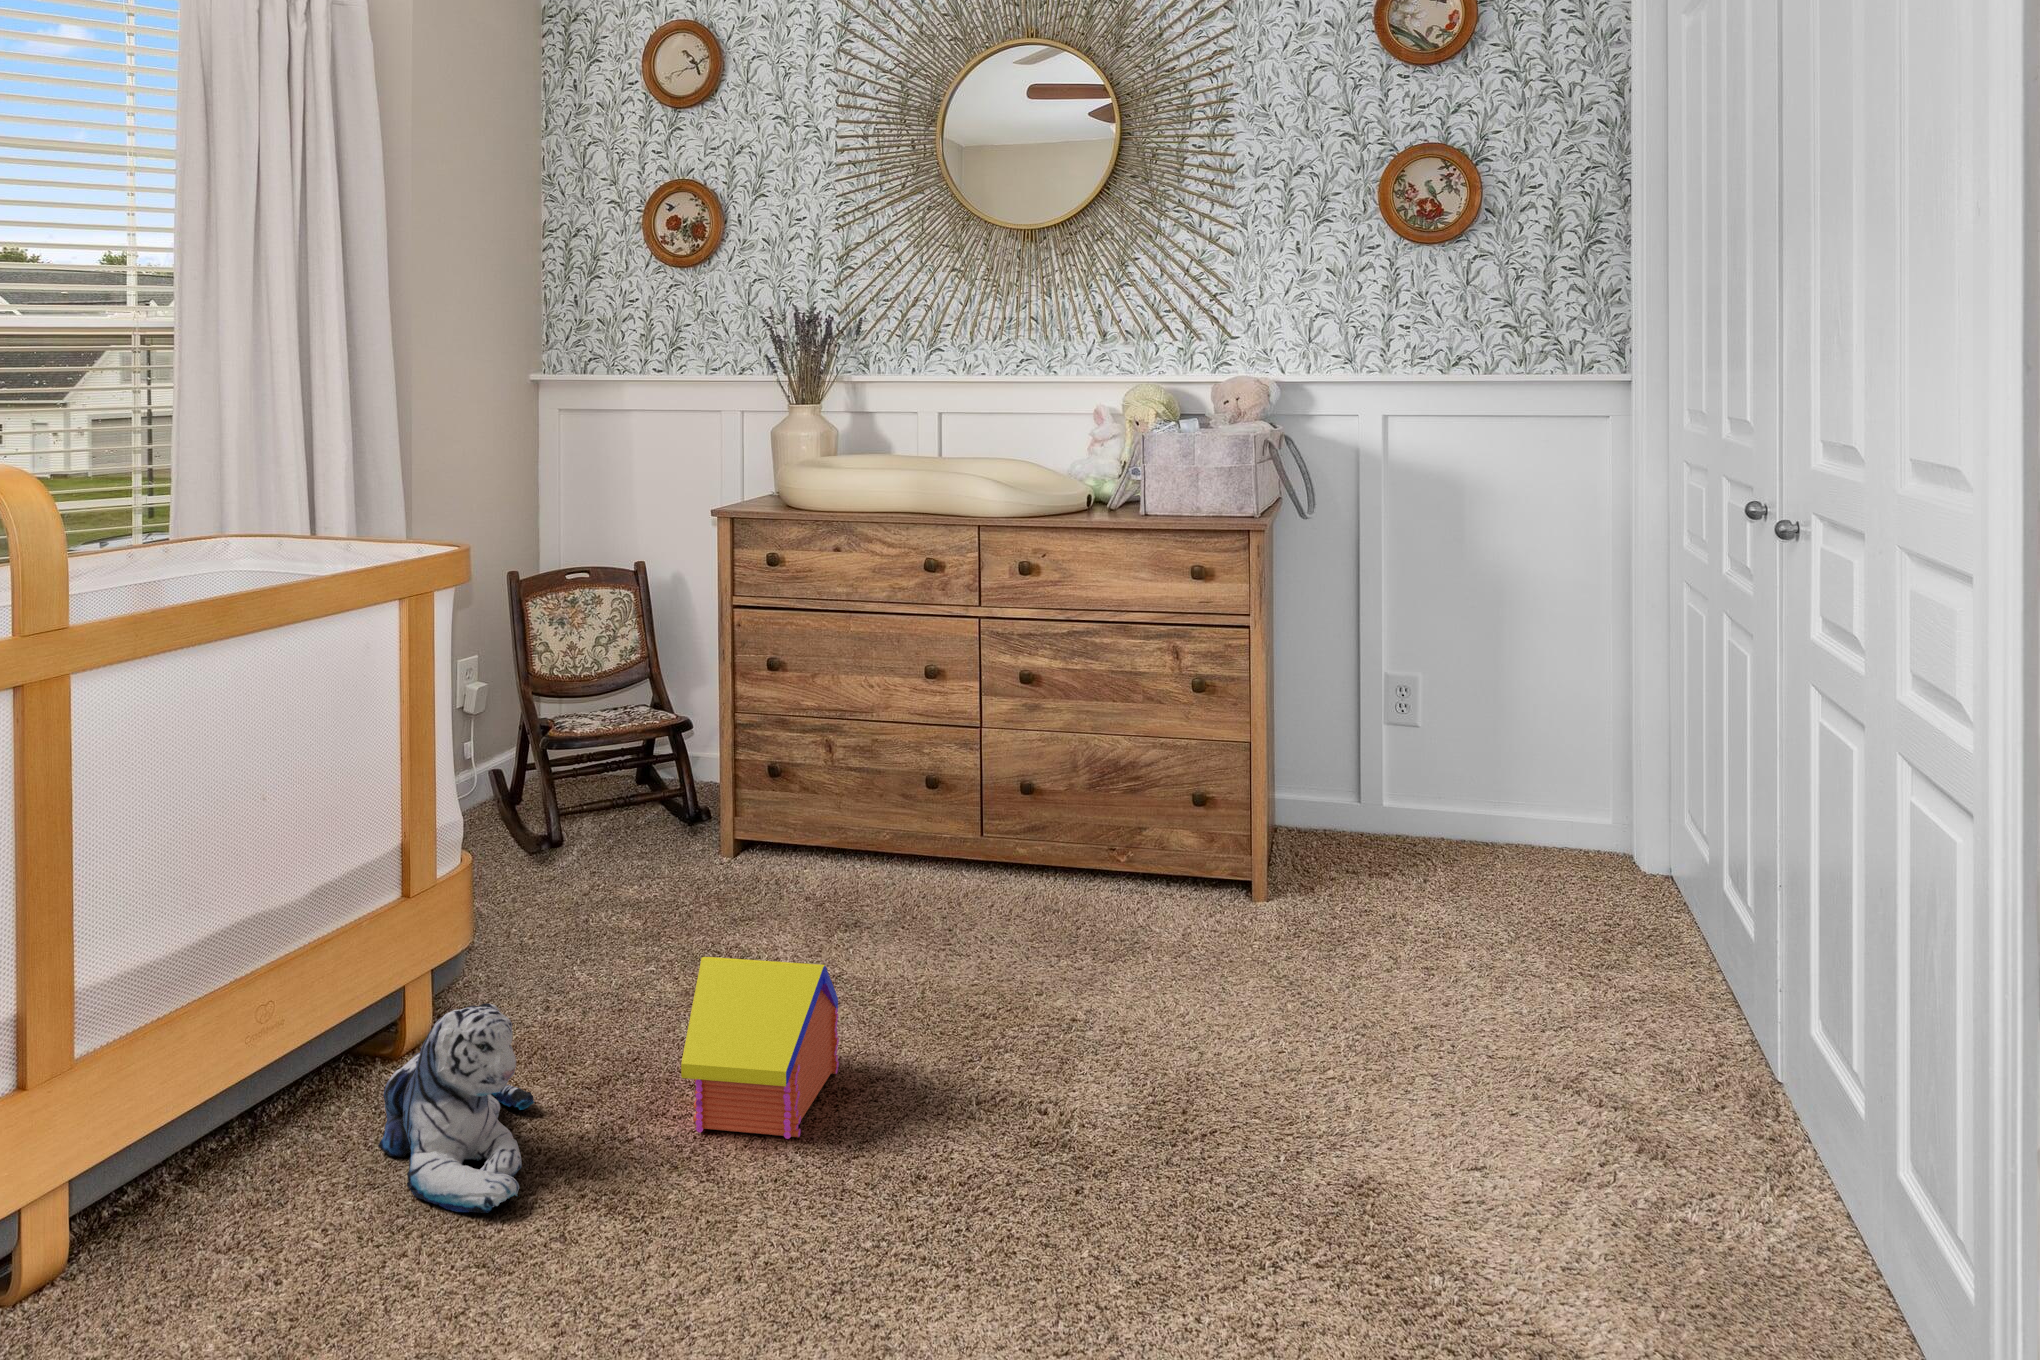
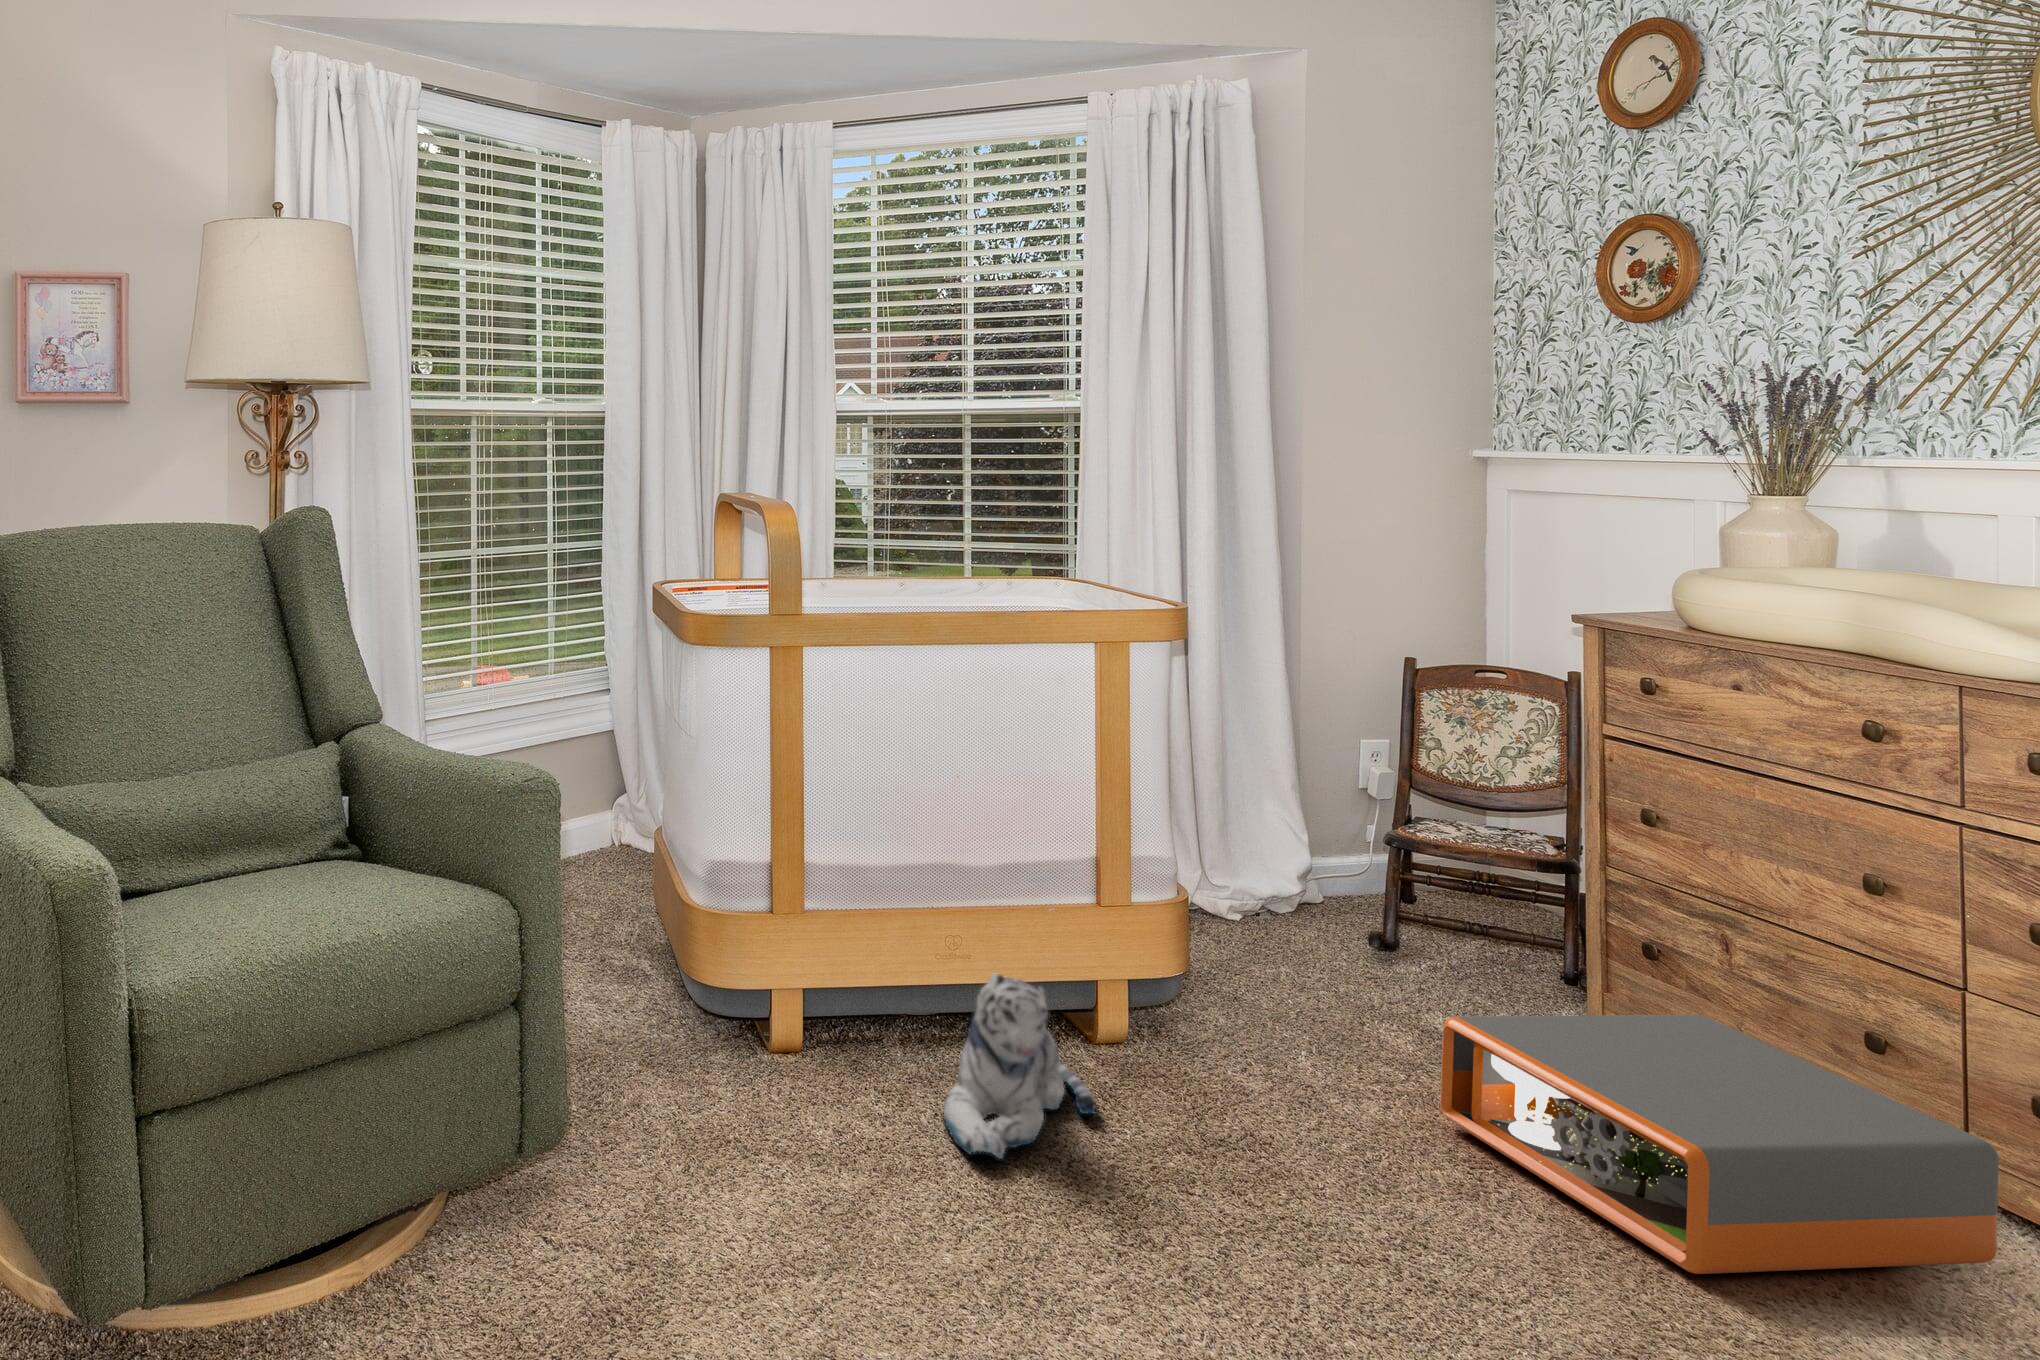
storage box: none [728,799,1009,977] -> present [1440,1015,1999,1274]
toy house: present [681,957,839,1139] -> none [1186,1044,1431,1283]

